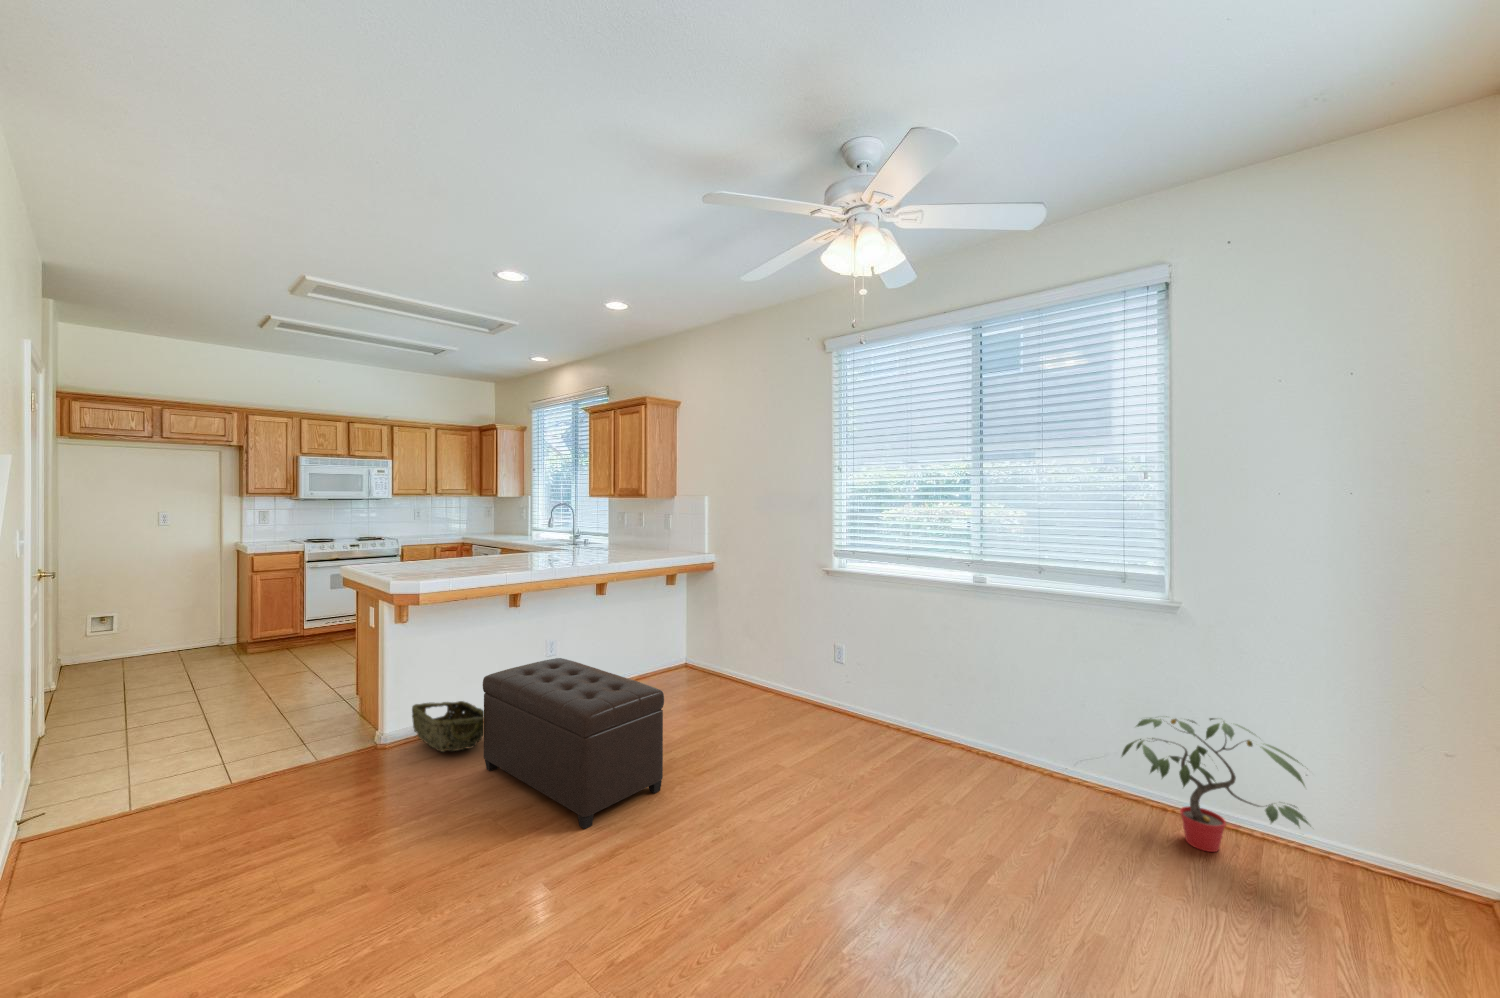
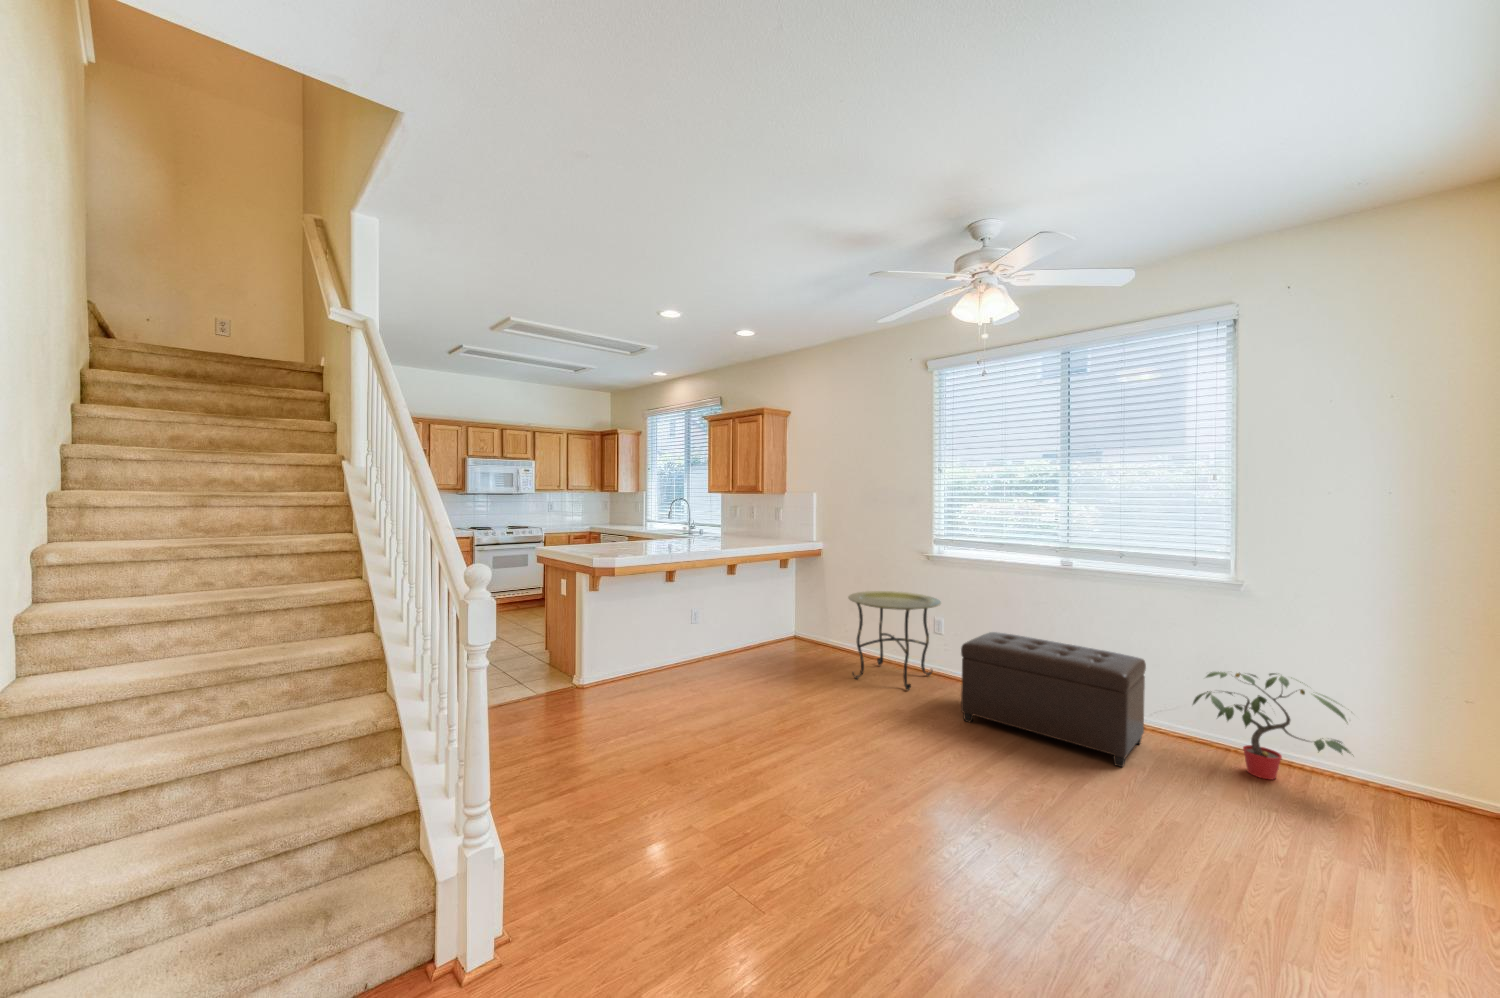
side table: none [731,613,840,736] -> present [848,591,941,690]
ottoman: present [483,658,664,829] -> present [961,632,1146,767]
woven basket: present [412,701,484,752] -> none [601,654,663,691]

